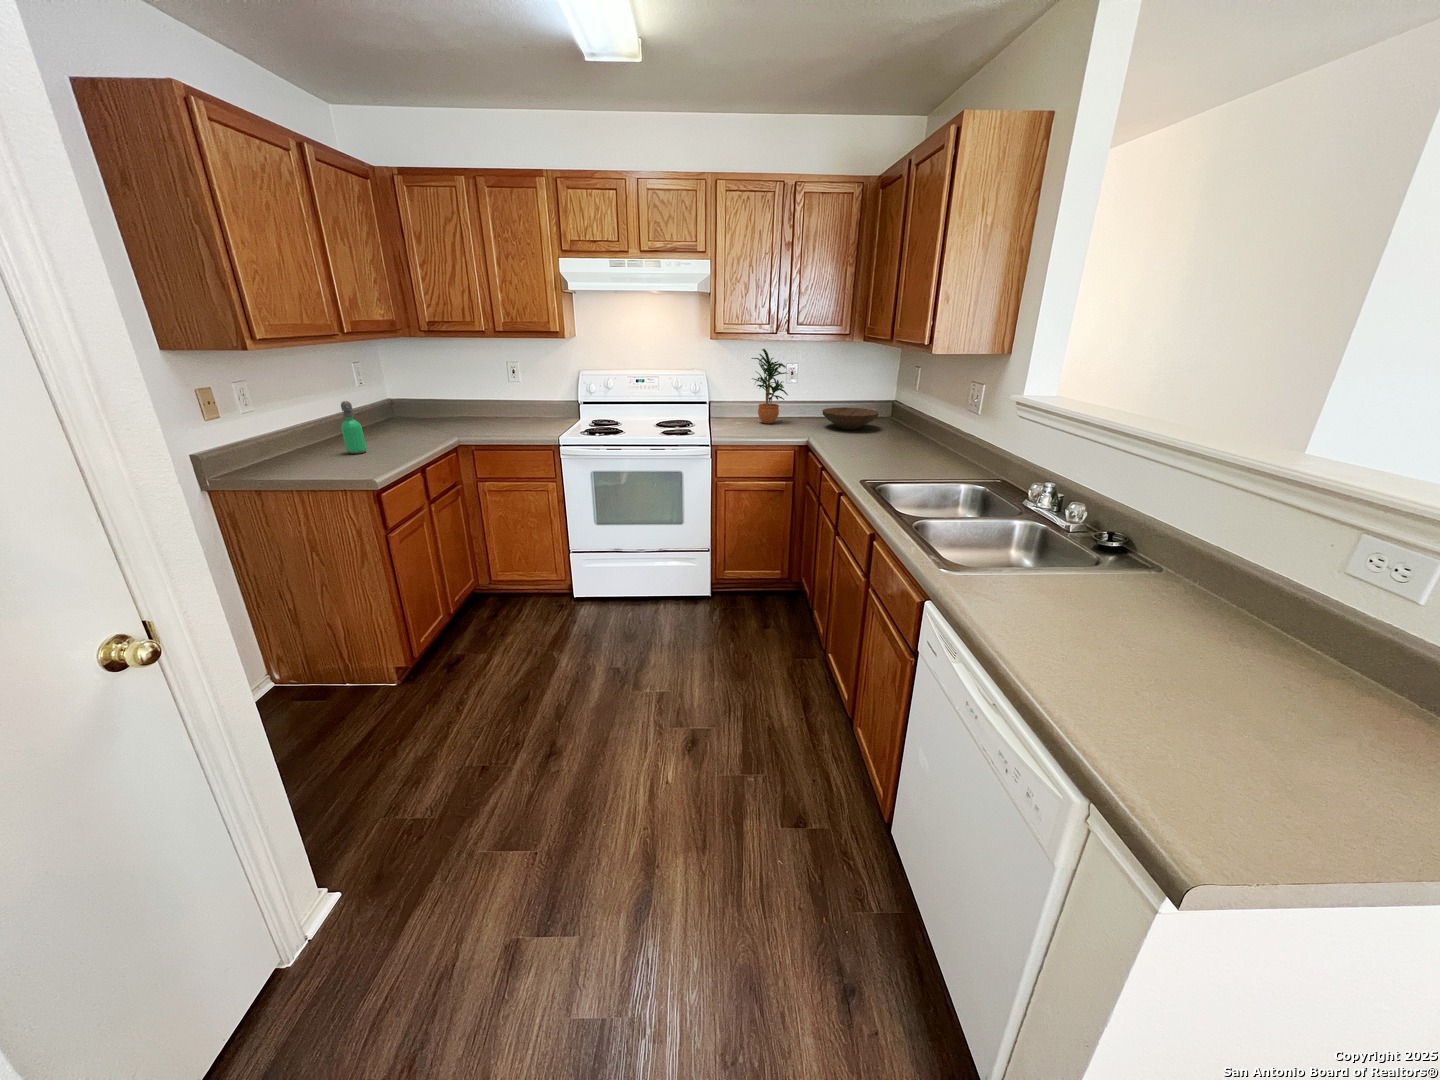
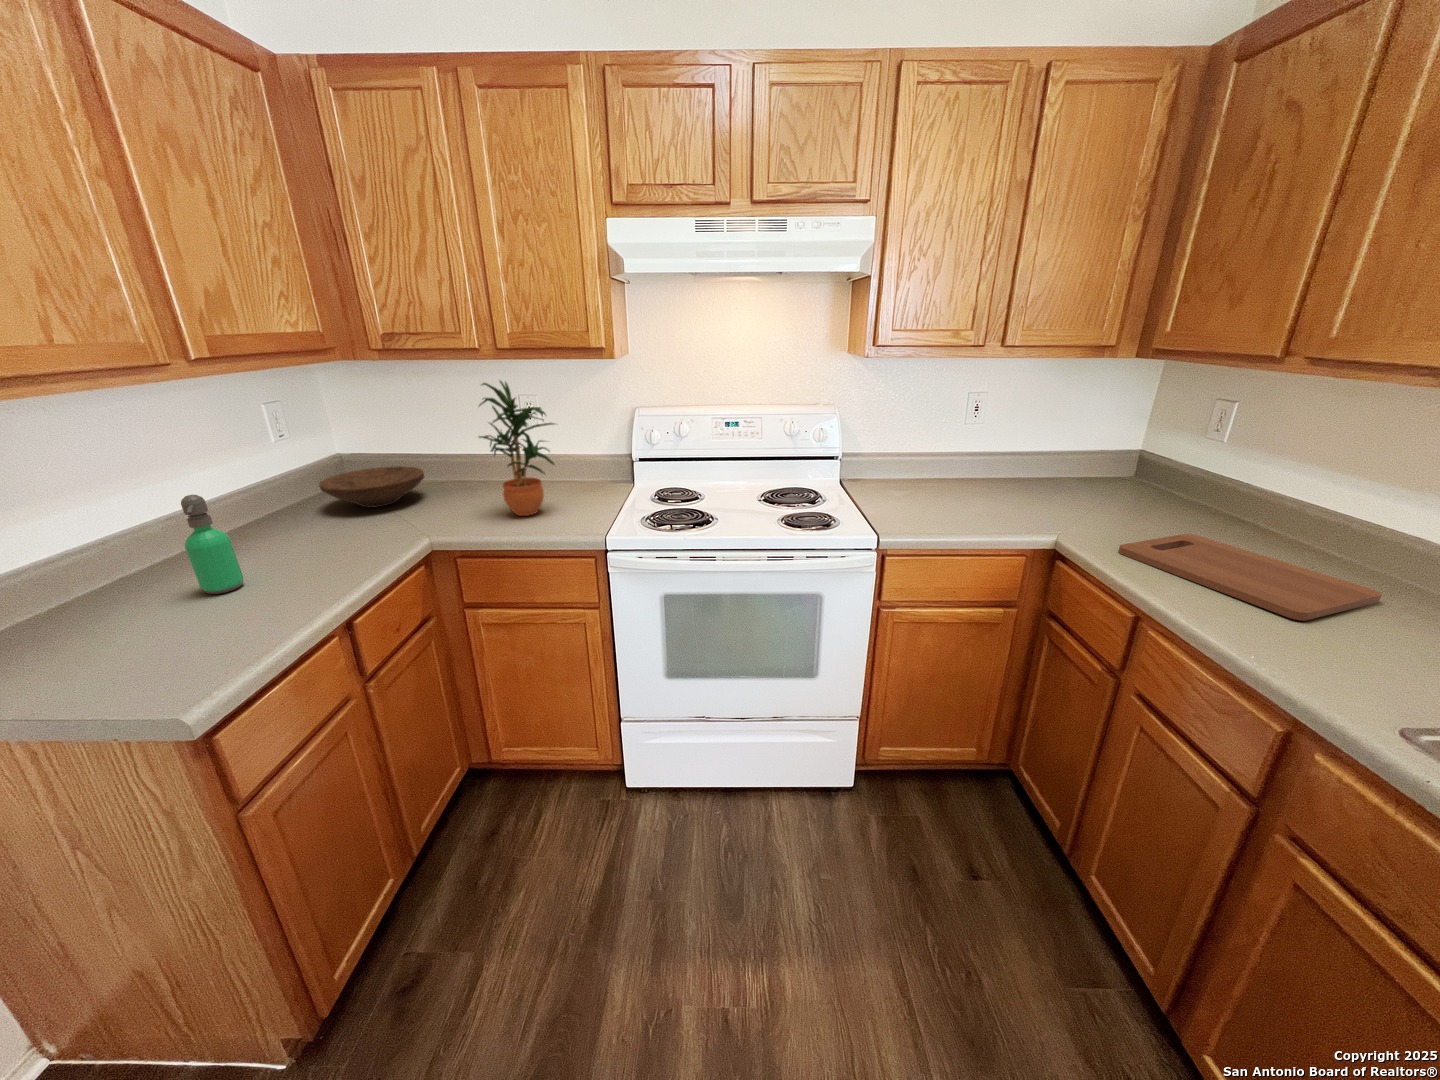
potted plant: present [752,349,788,424] -> present [479,381,554,516]
wooden bowl: present [823,407,879,429] -> present [319,467,424,507]
cutting board: none [830,436,925,460] -> present [1118,534,1382,621]

